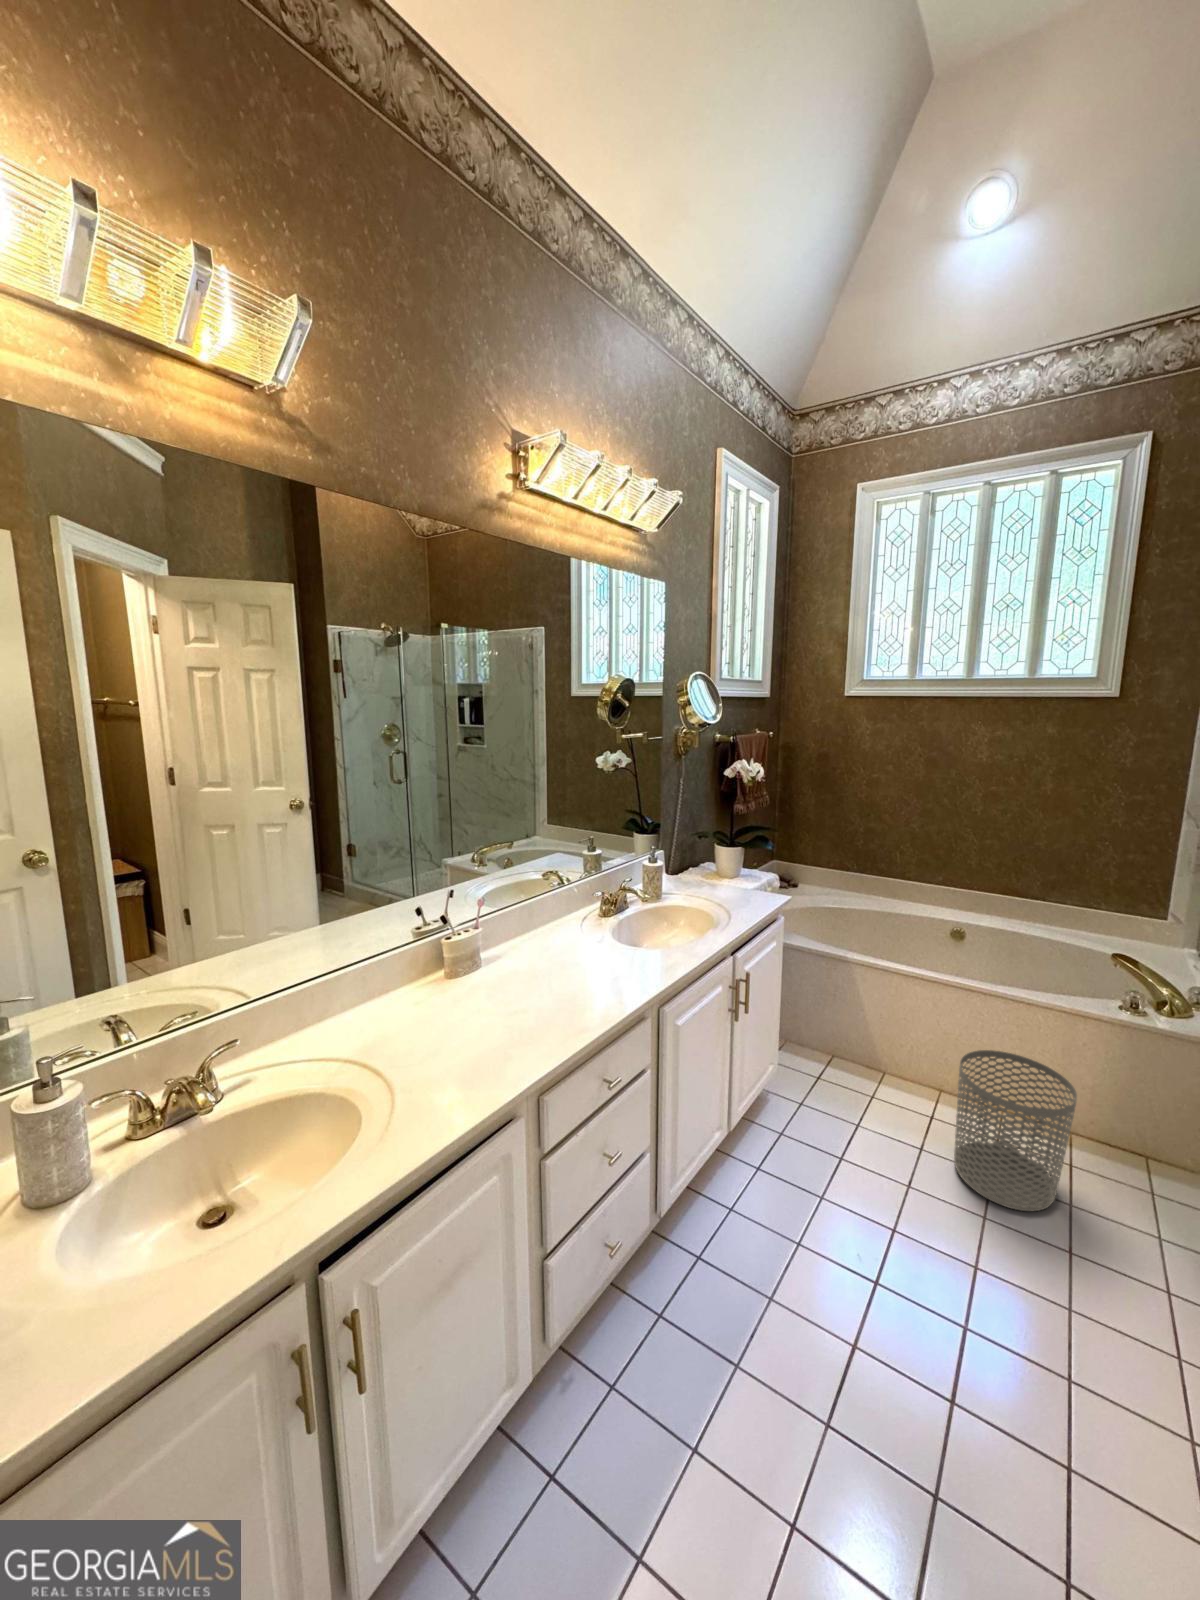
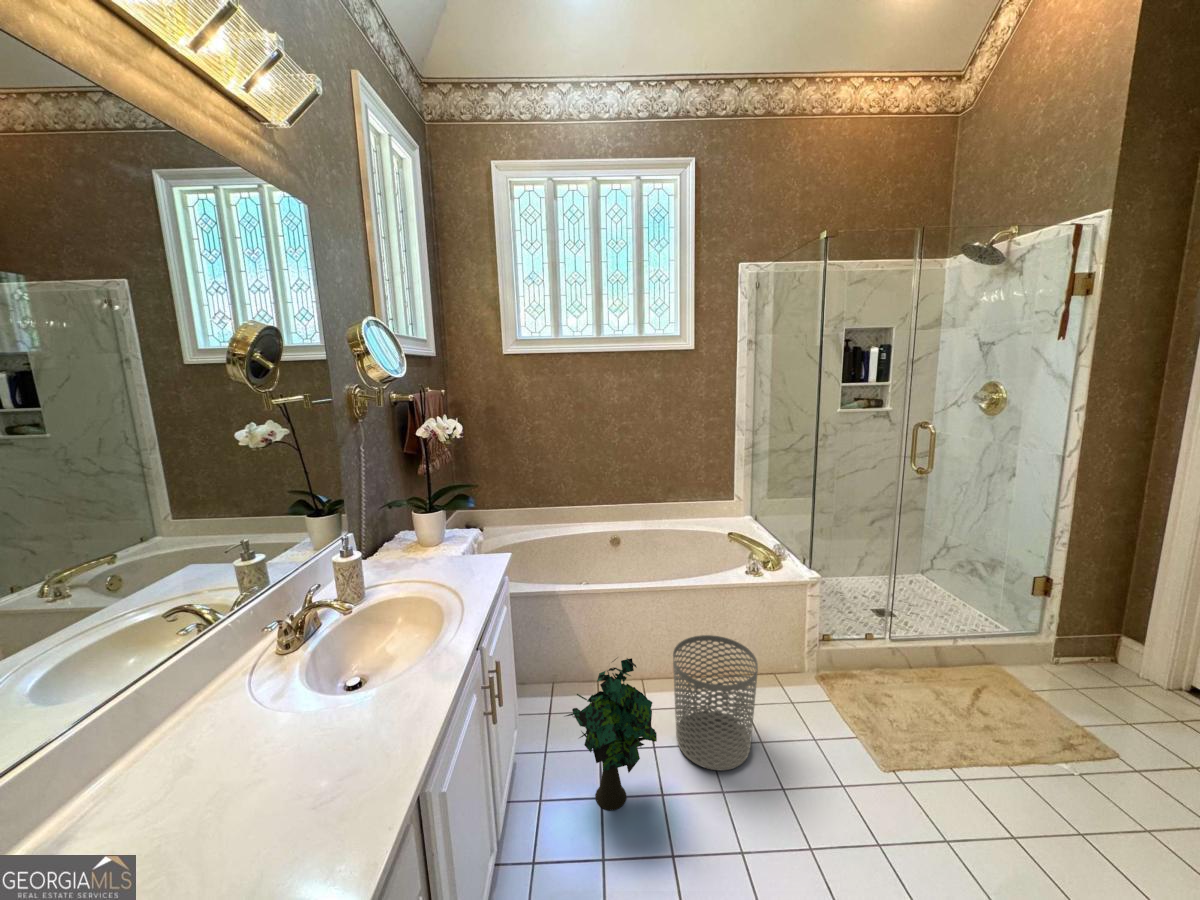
decorative plant: none [815,1024,916,1176] -> present [566,658,657,810]

